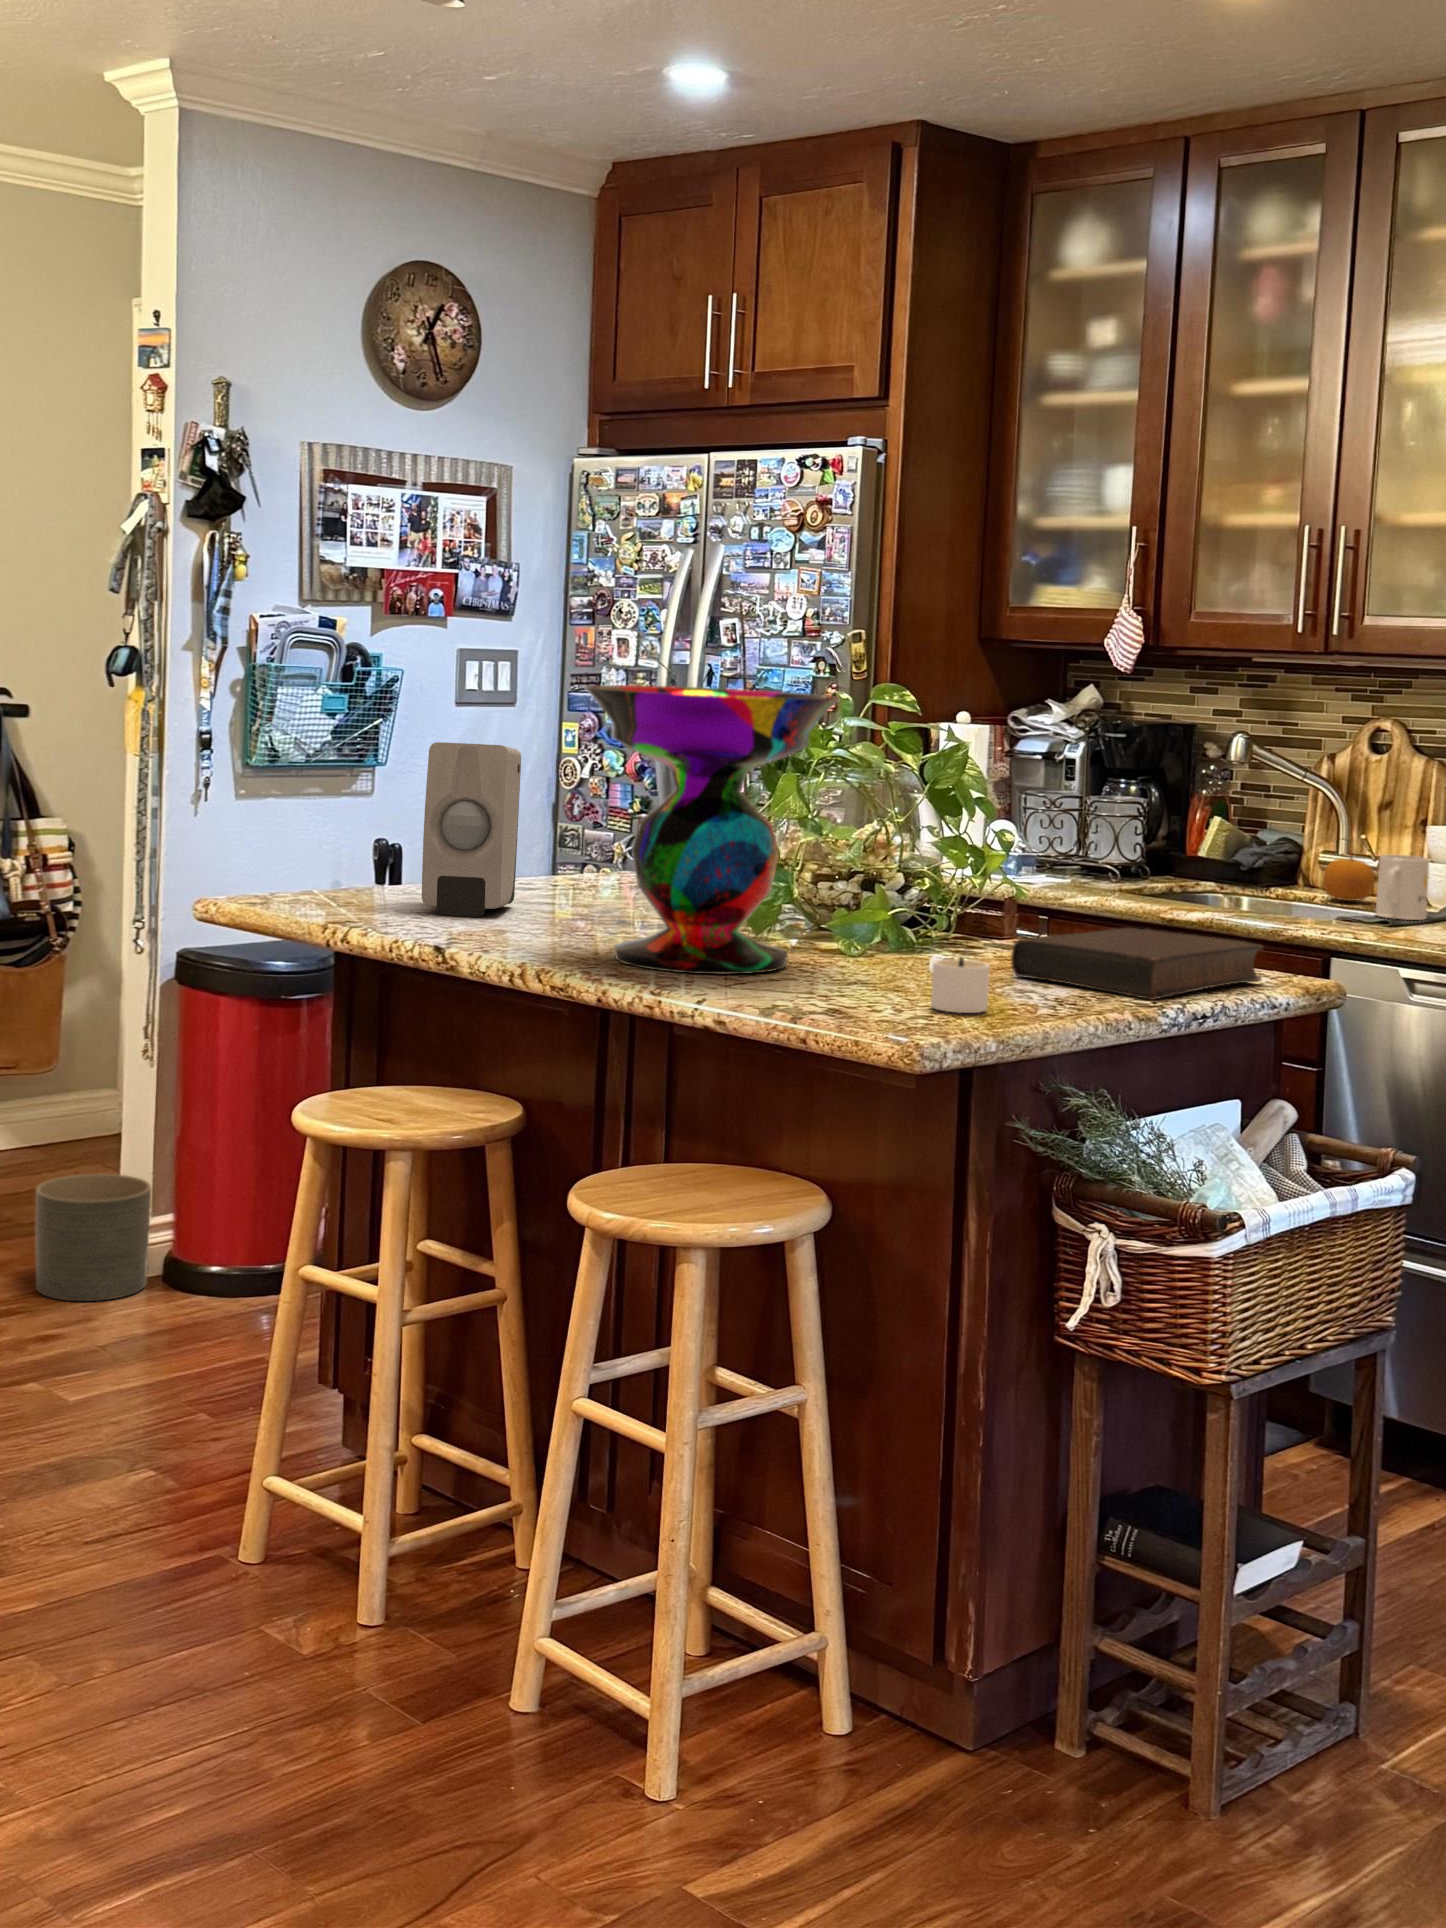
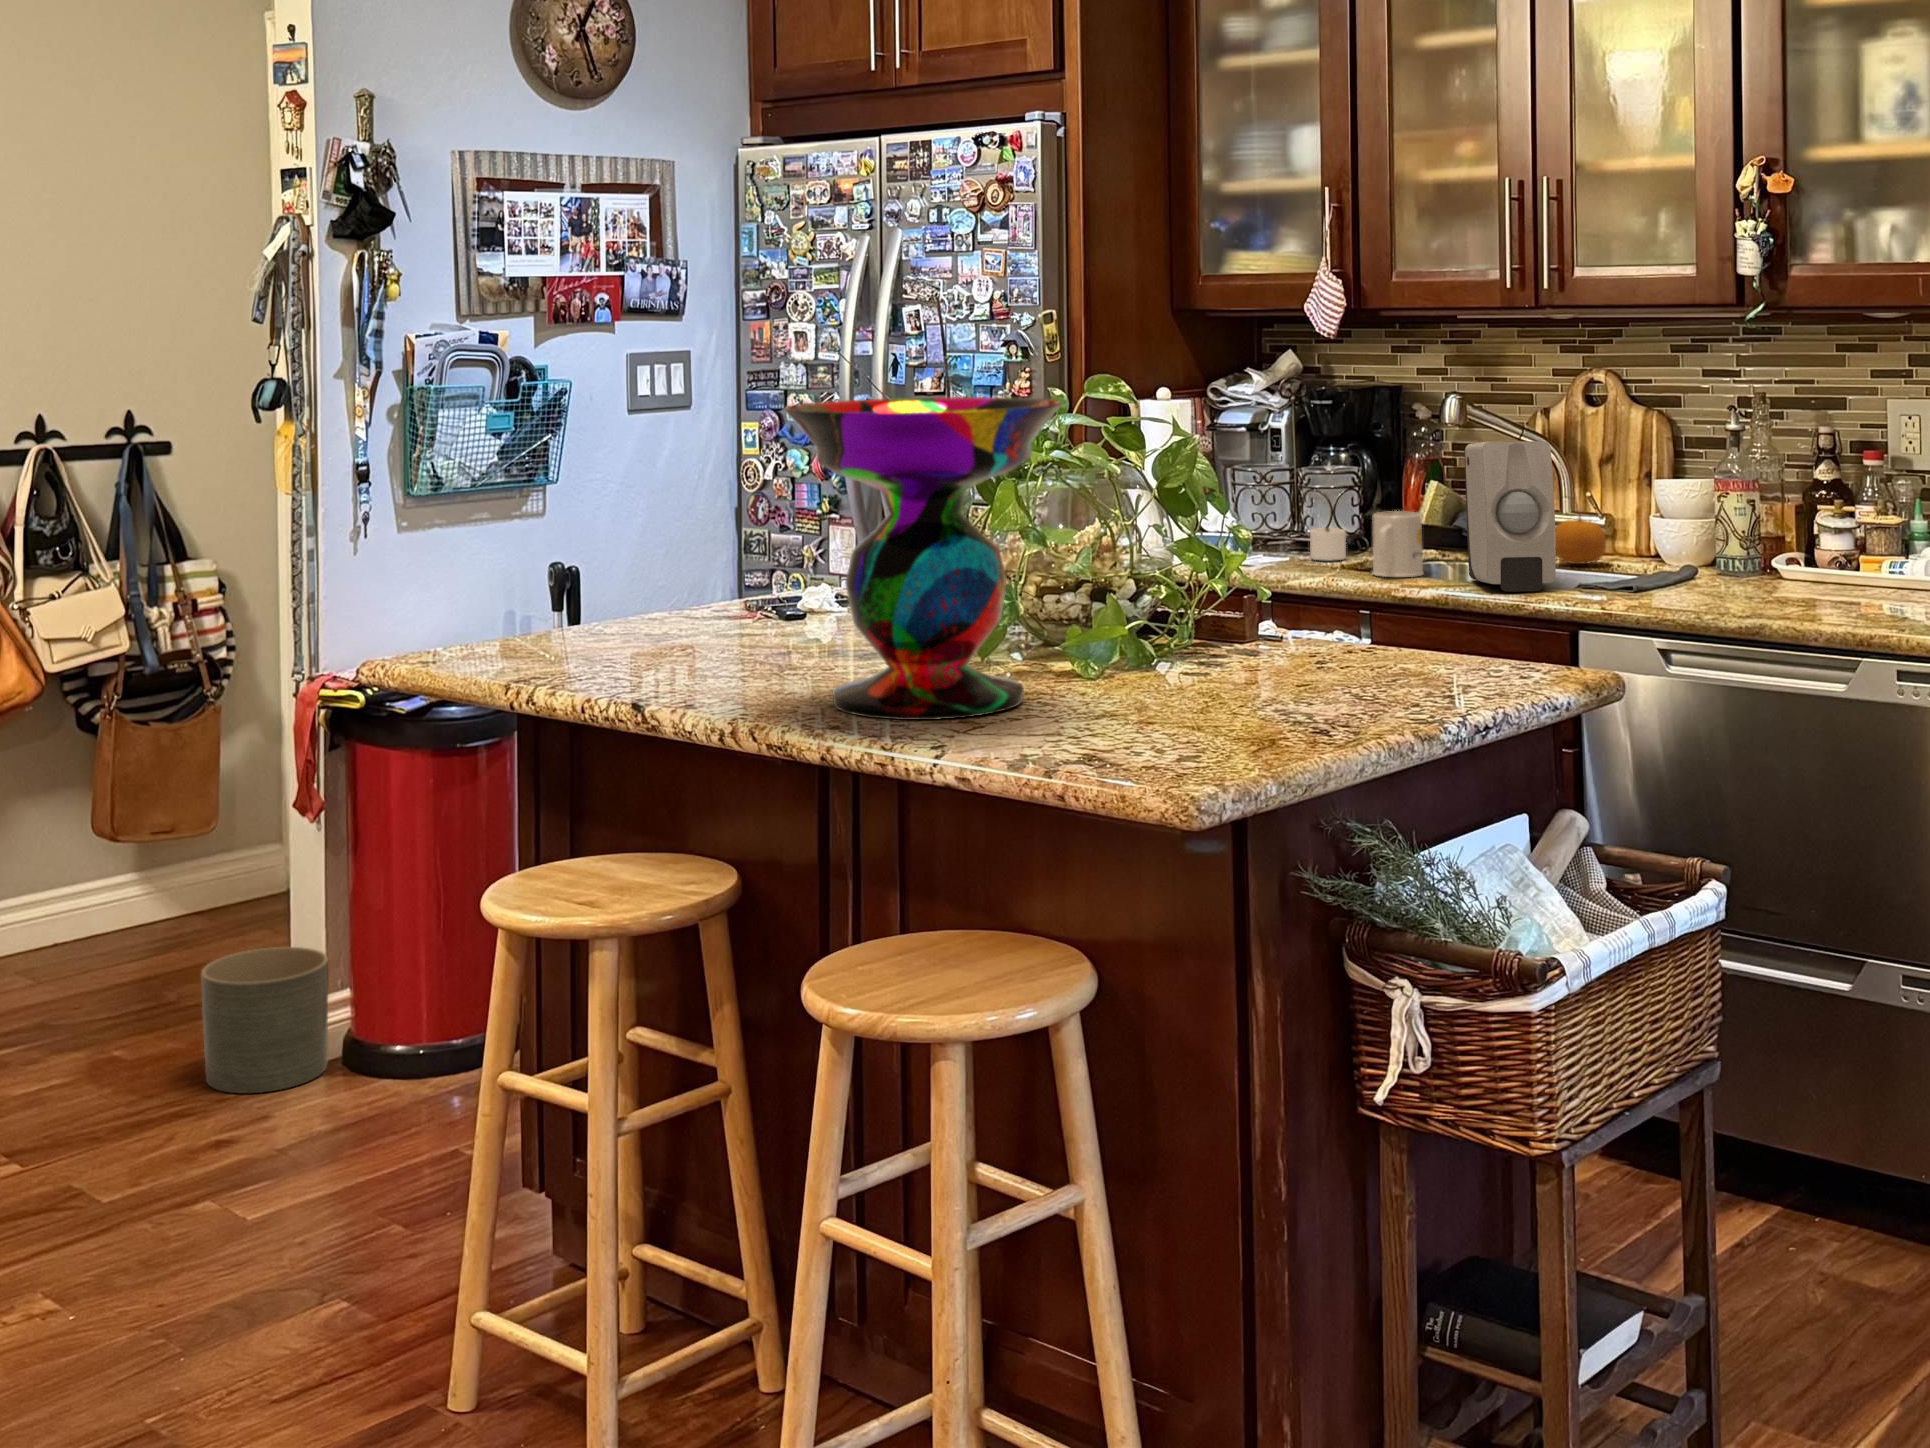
soap dispenser: present [422,742,521,917] -> present [1464,441,1556,592]
mug: present [1375,855,1429,920] -> present [1372,511,1424,577]
book: present [1011,928,1263,1000] -> none [1266,626,1535,713]
candle: present [931,957,990,1013] -> present [1310,527,1346,560]

